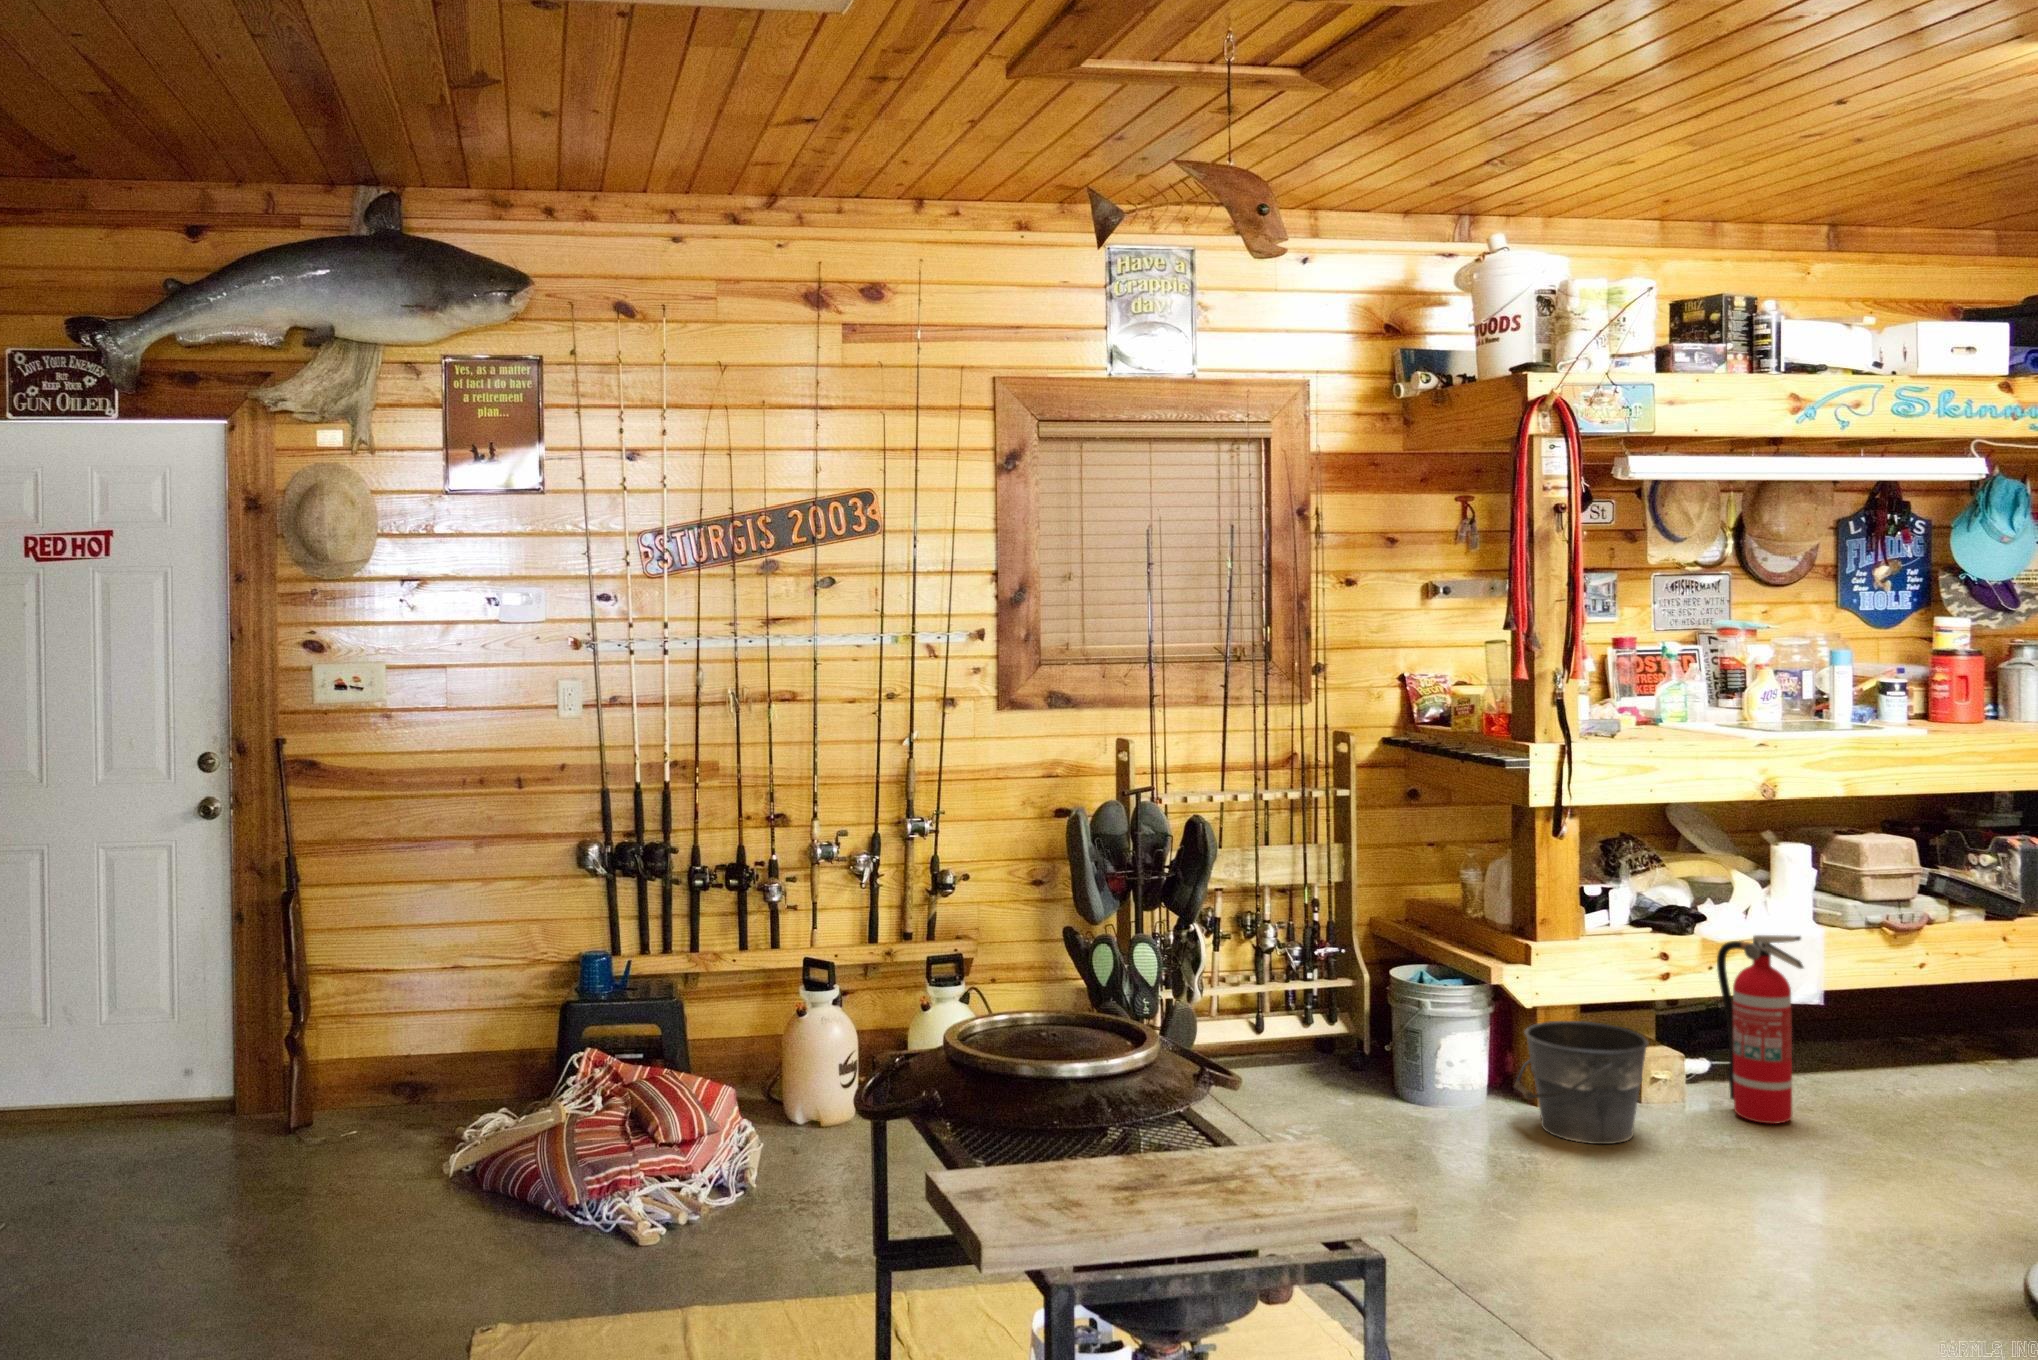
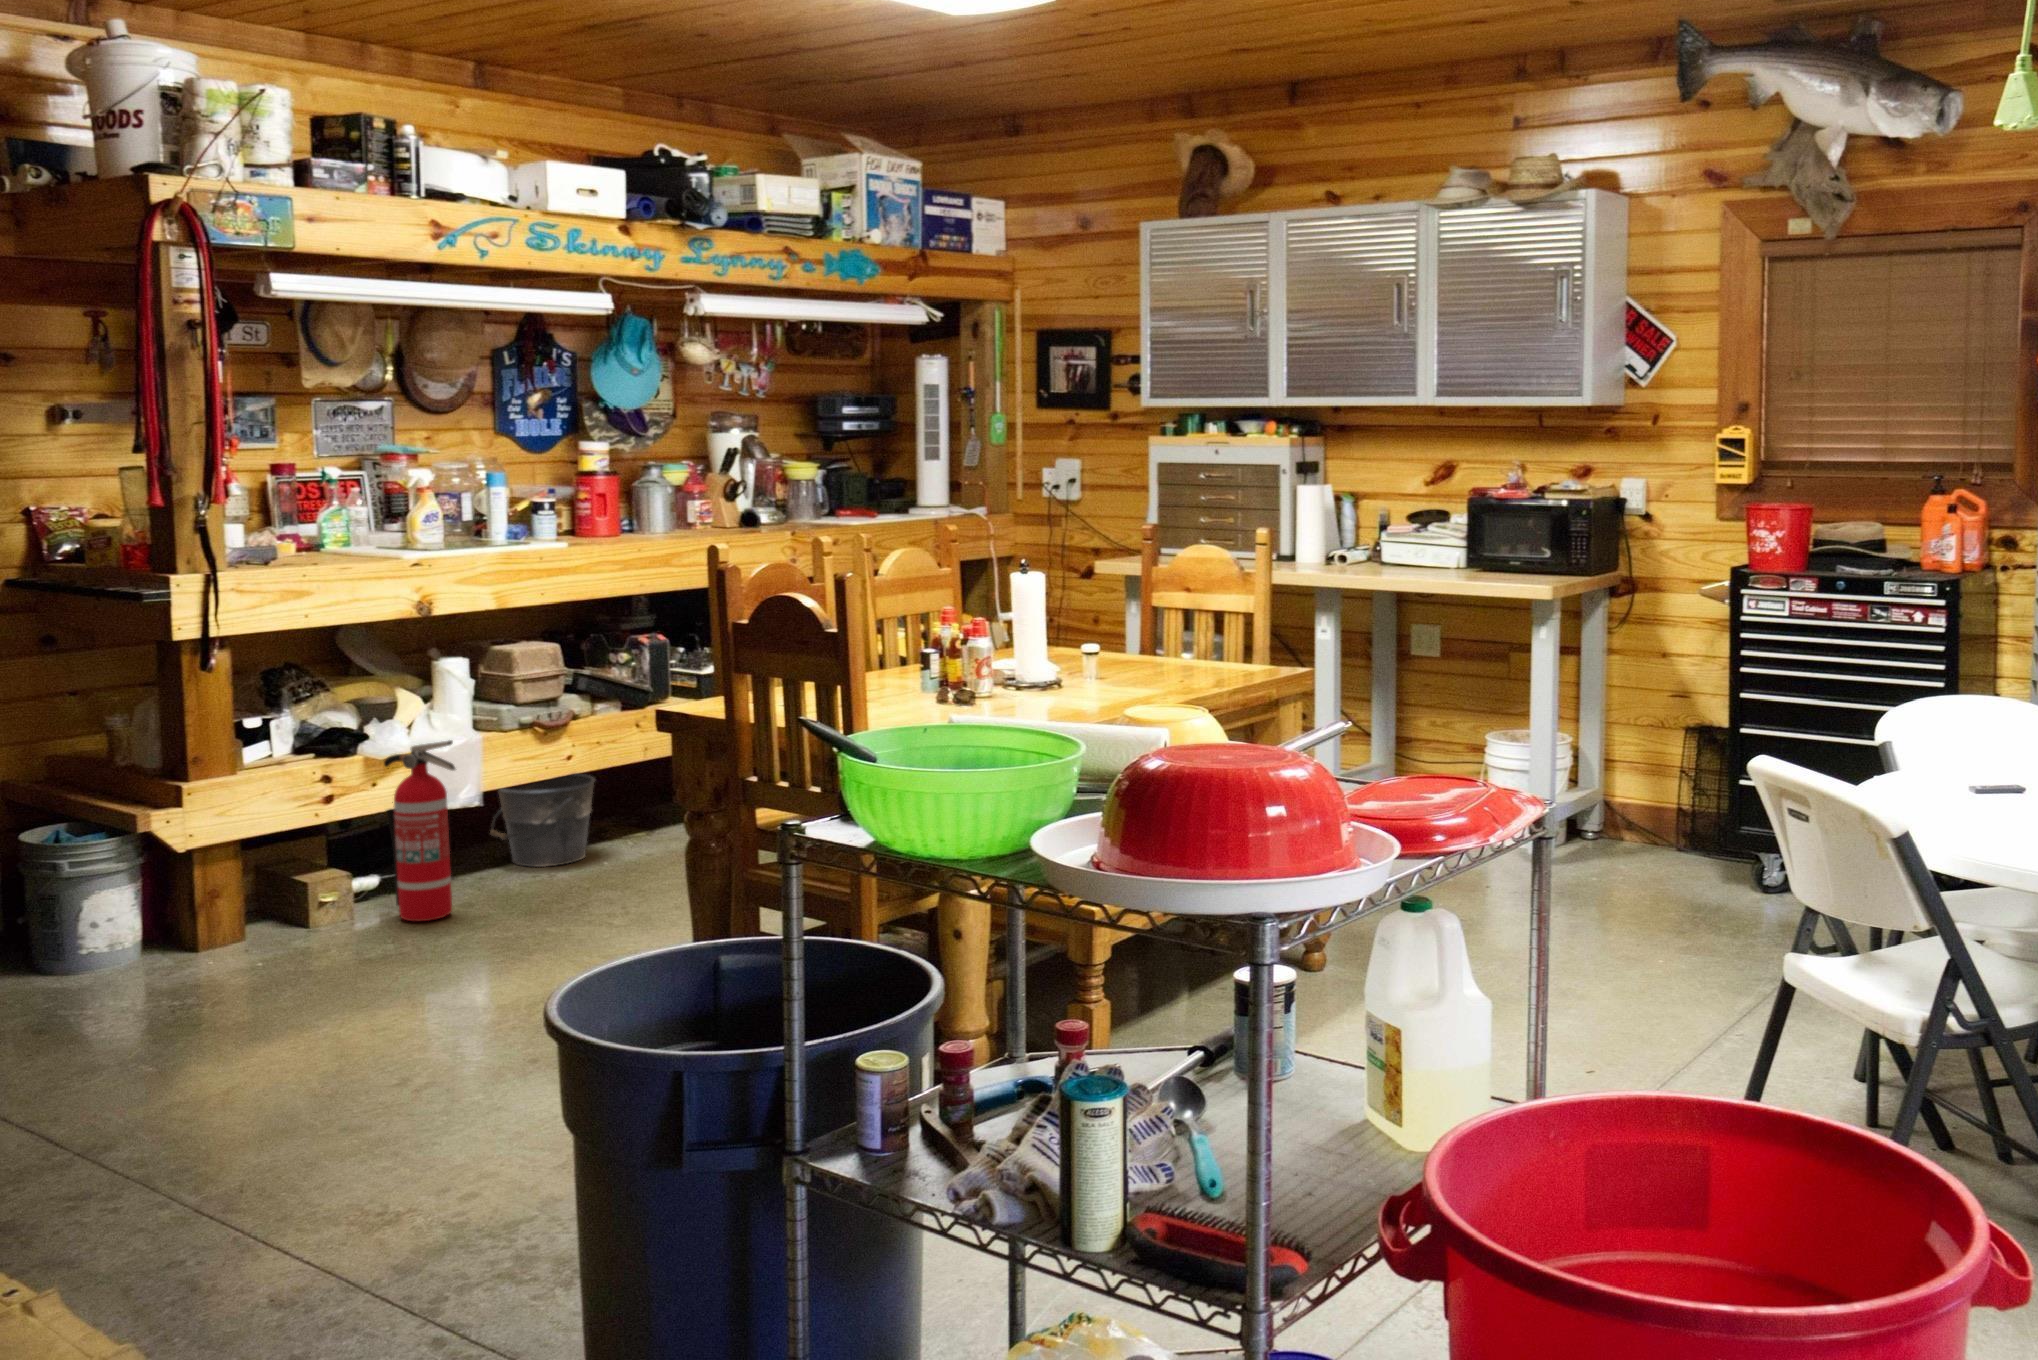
bucket: present [1514,1021,1648,1144] -> present [490,774,595,867]

